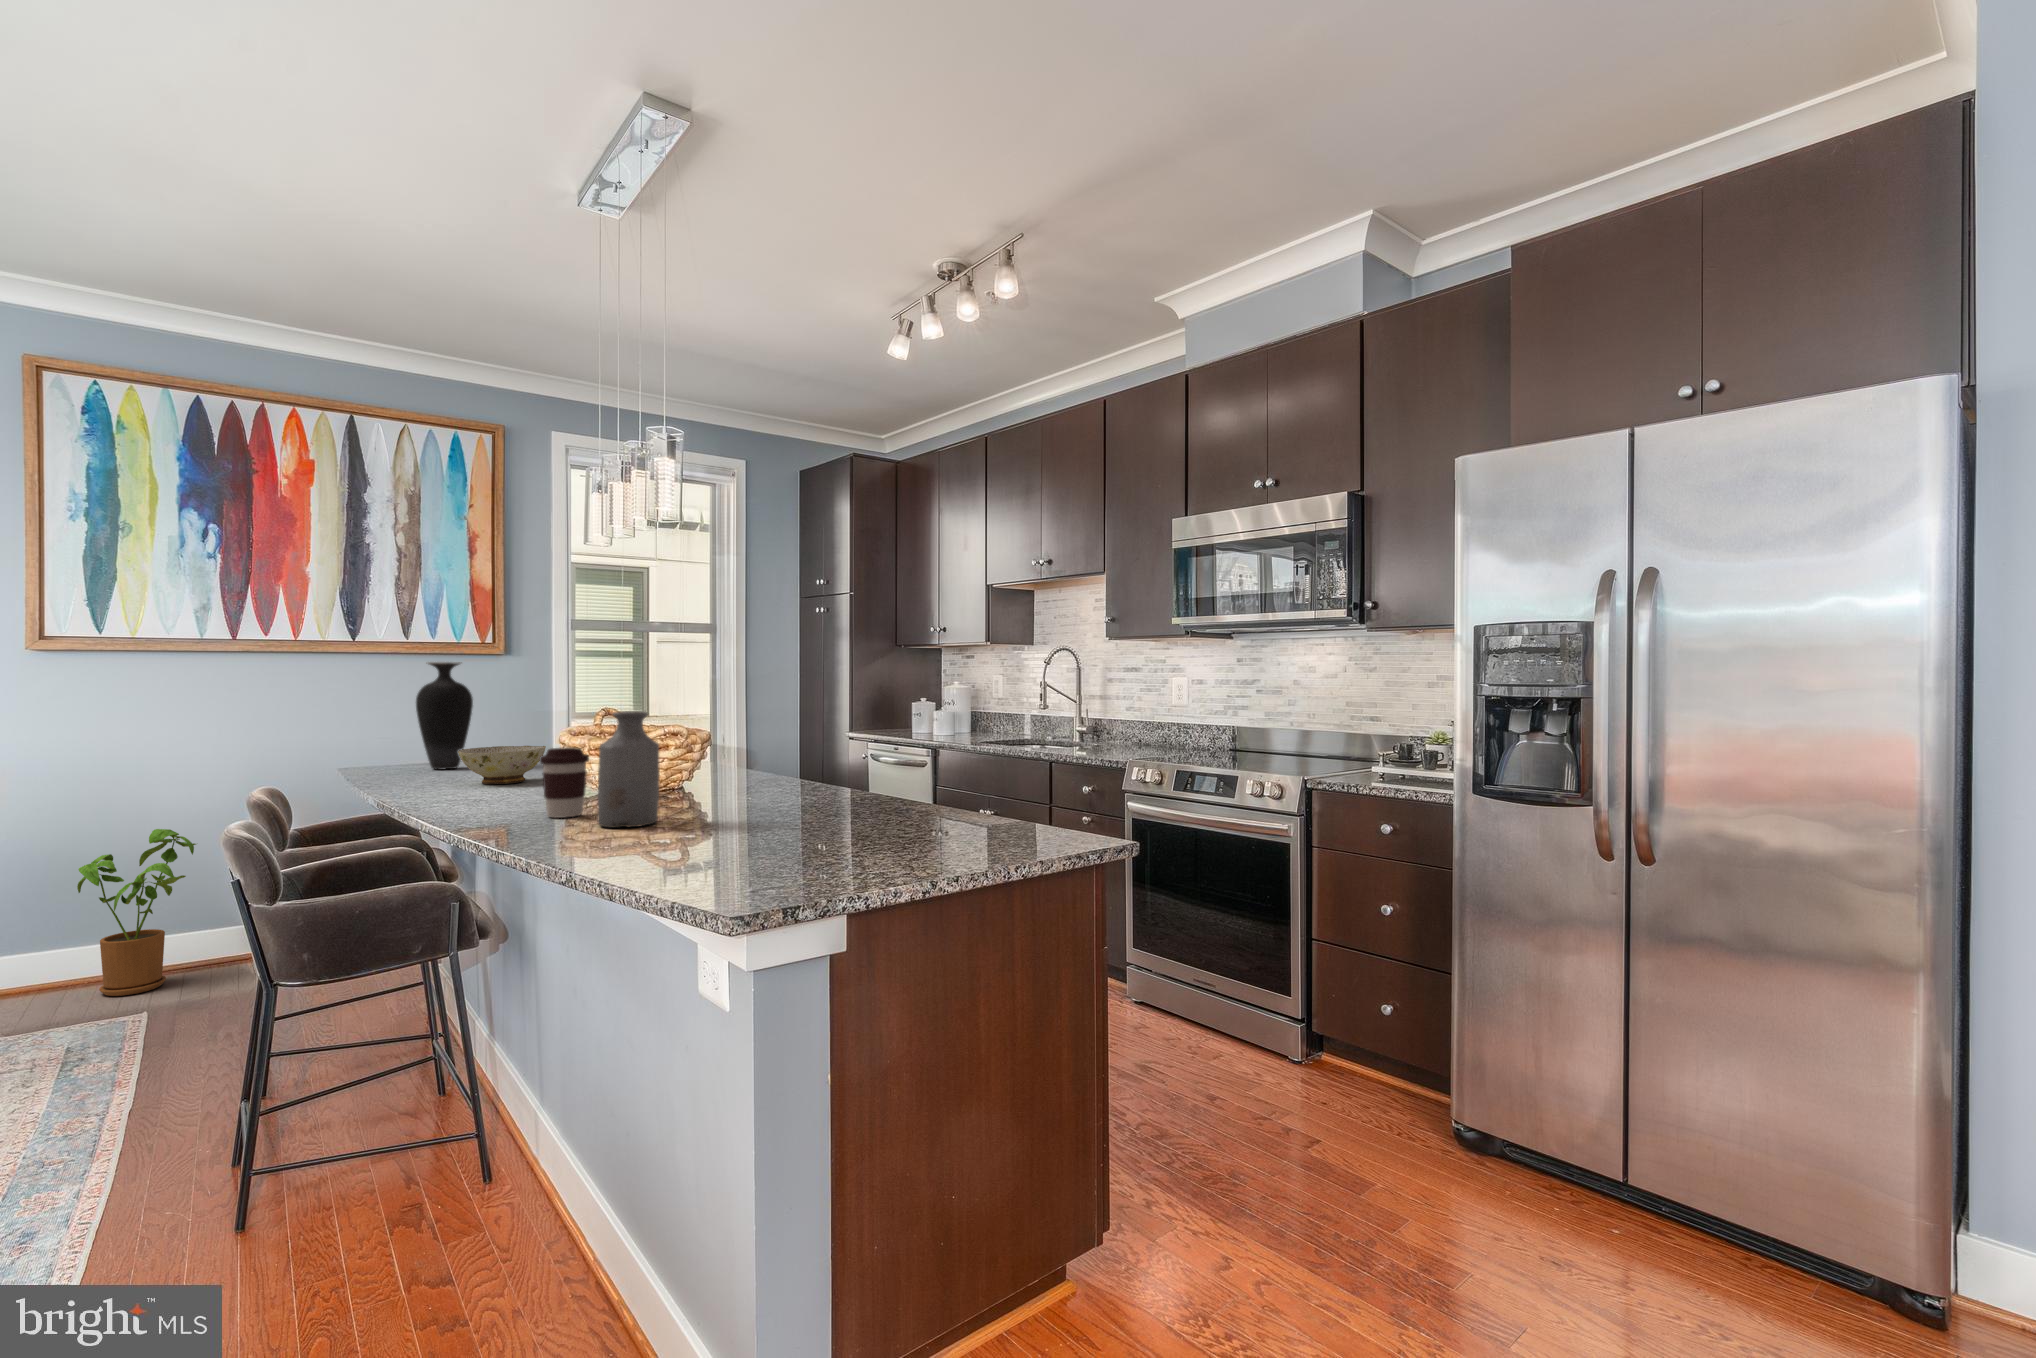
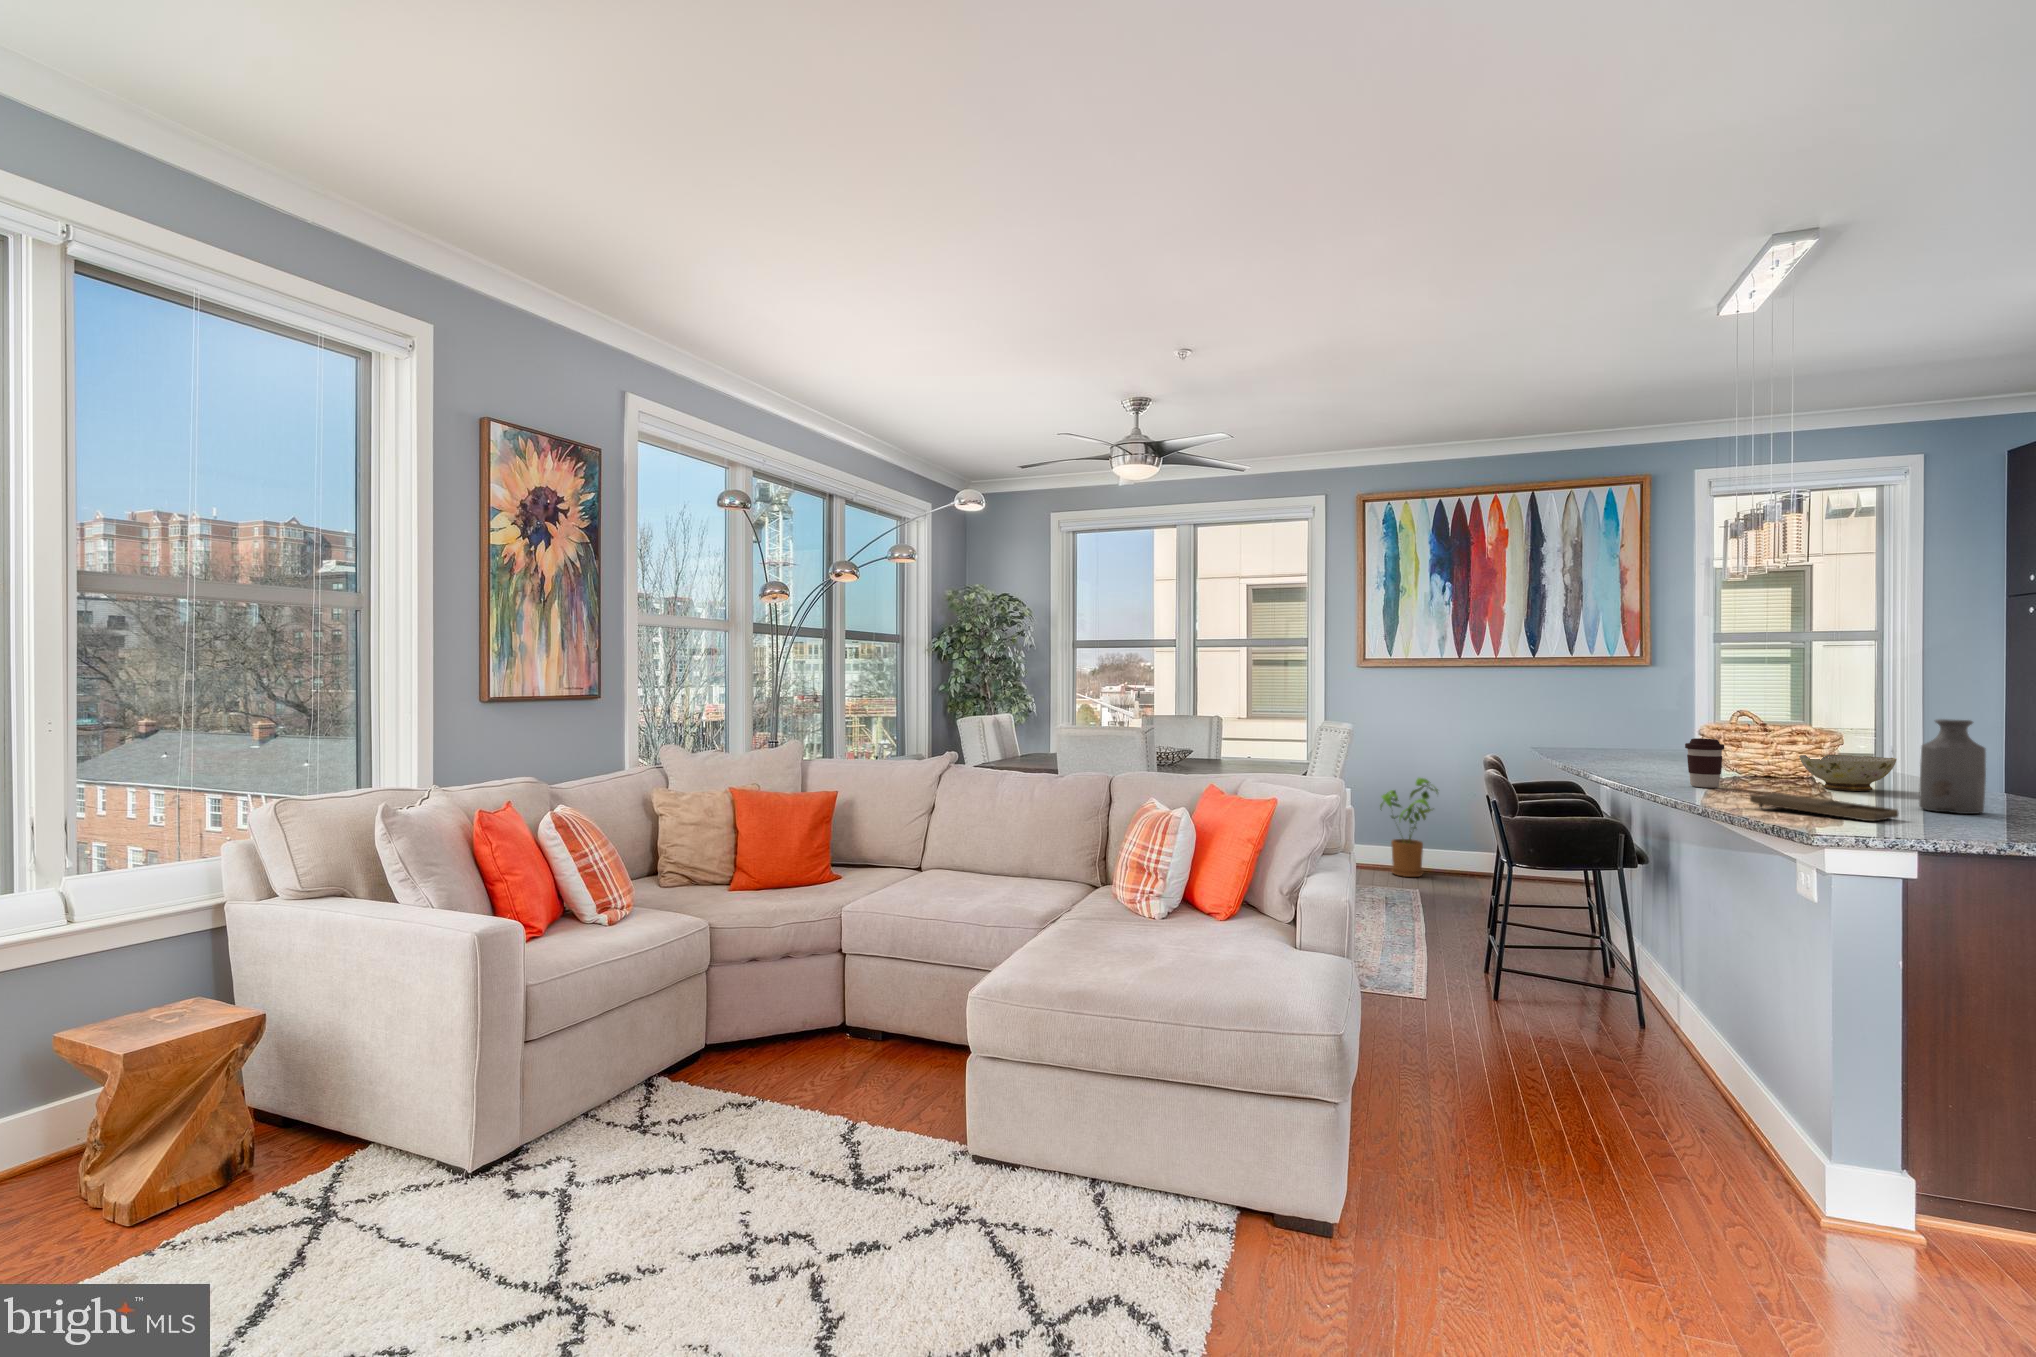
vase: present [416,662,473,770] -> none [1587,675,1629,752]
bottle: present [598,711,660,828] -> present [1919,719,1986,814]
ceramic bowl: present [458,746,546,784] -> present [1799,755,1897,791]
tray: none [626,820,788,850] -> present [1750,792,1899,821]

